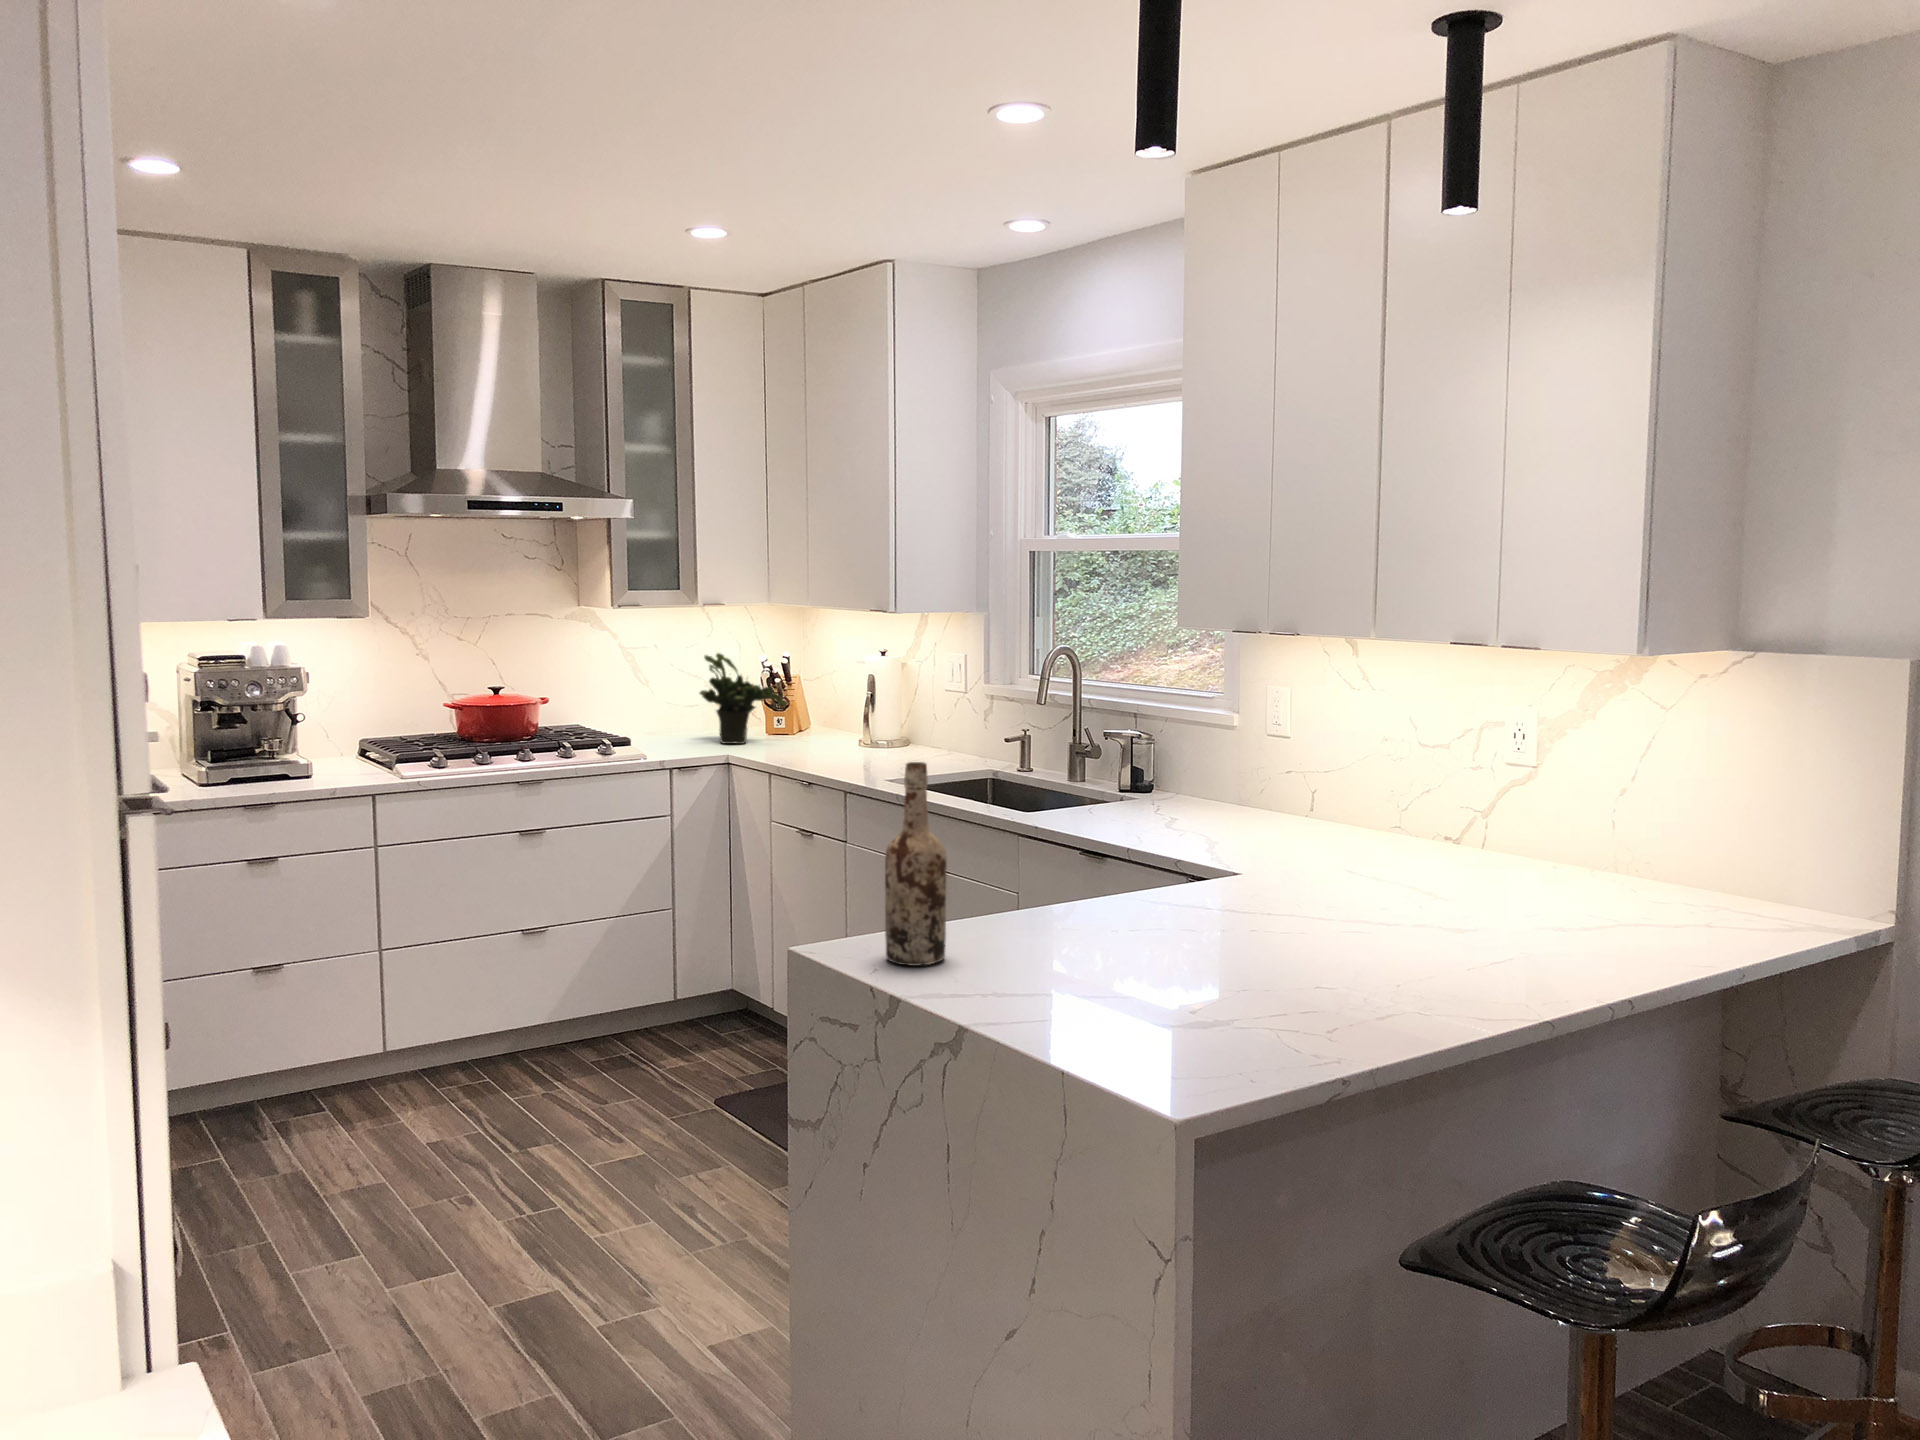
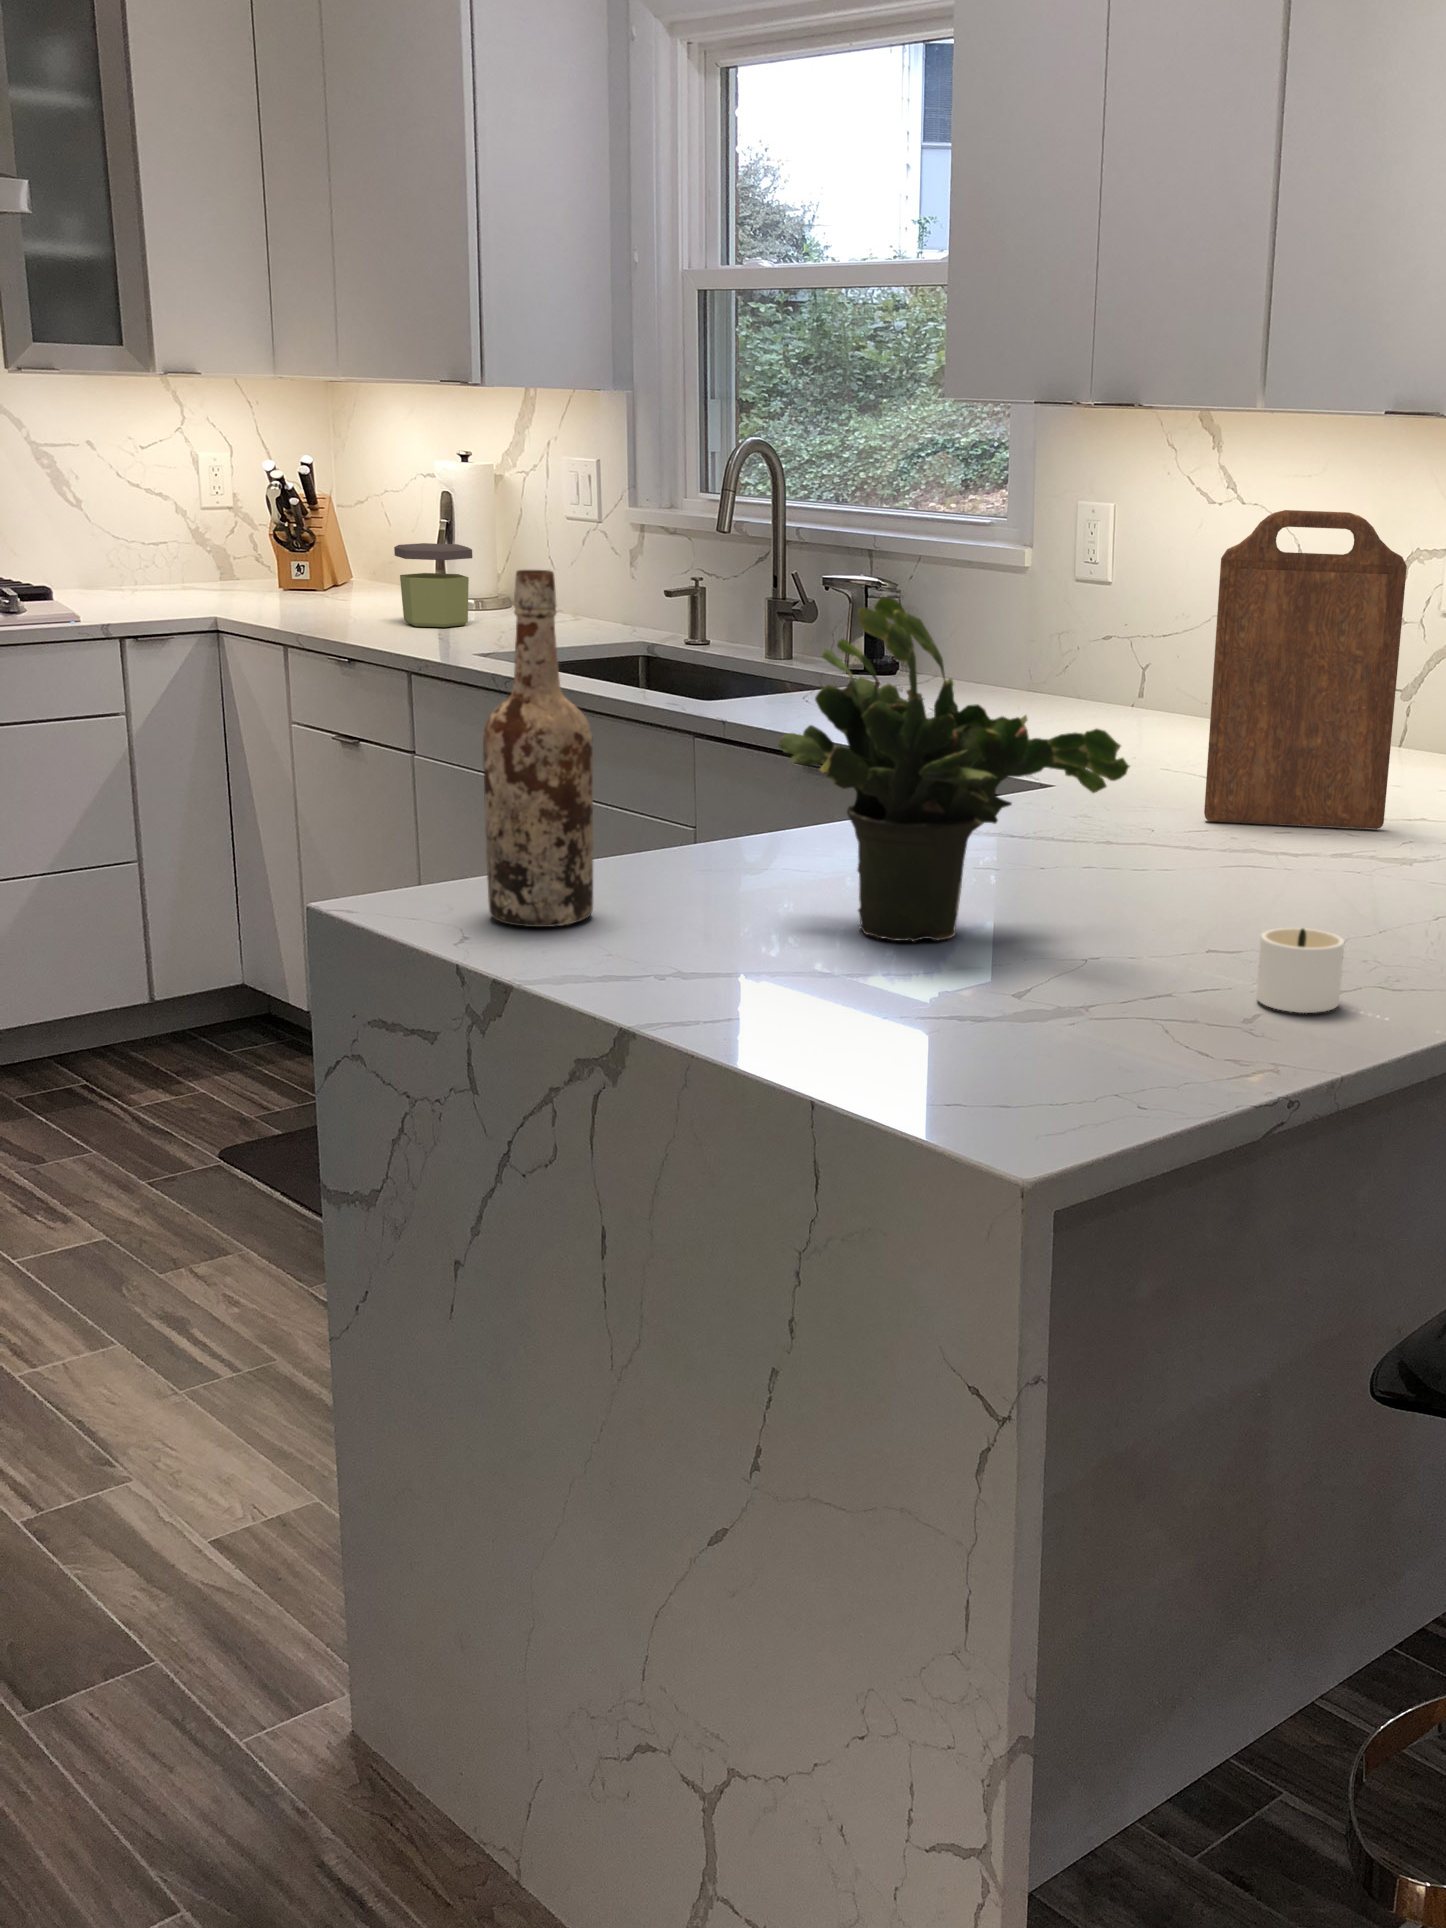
potted plant: present [700,653,787,744] -> present [778,597,1130,941]
jar: none [837,708,885,762] -> present [394,543,472,627]
cutting board: none [1332,709,1456,908] -> present [1204,510,1407,829]
candle: none [1332,975,1408,1028] -> present [1257,928,1344,1013]

